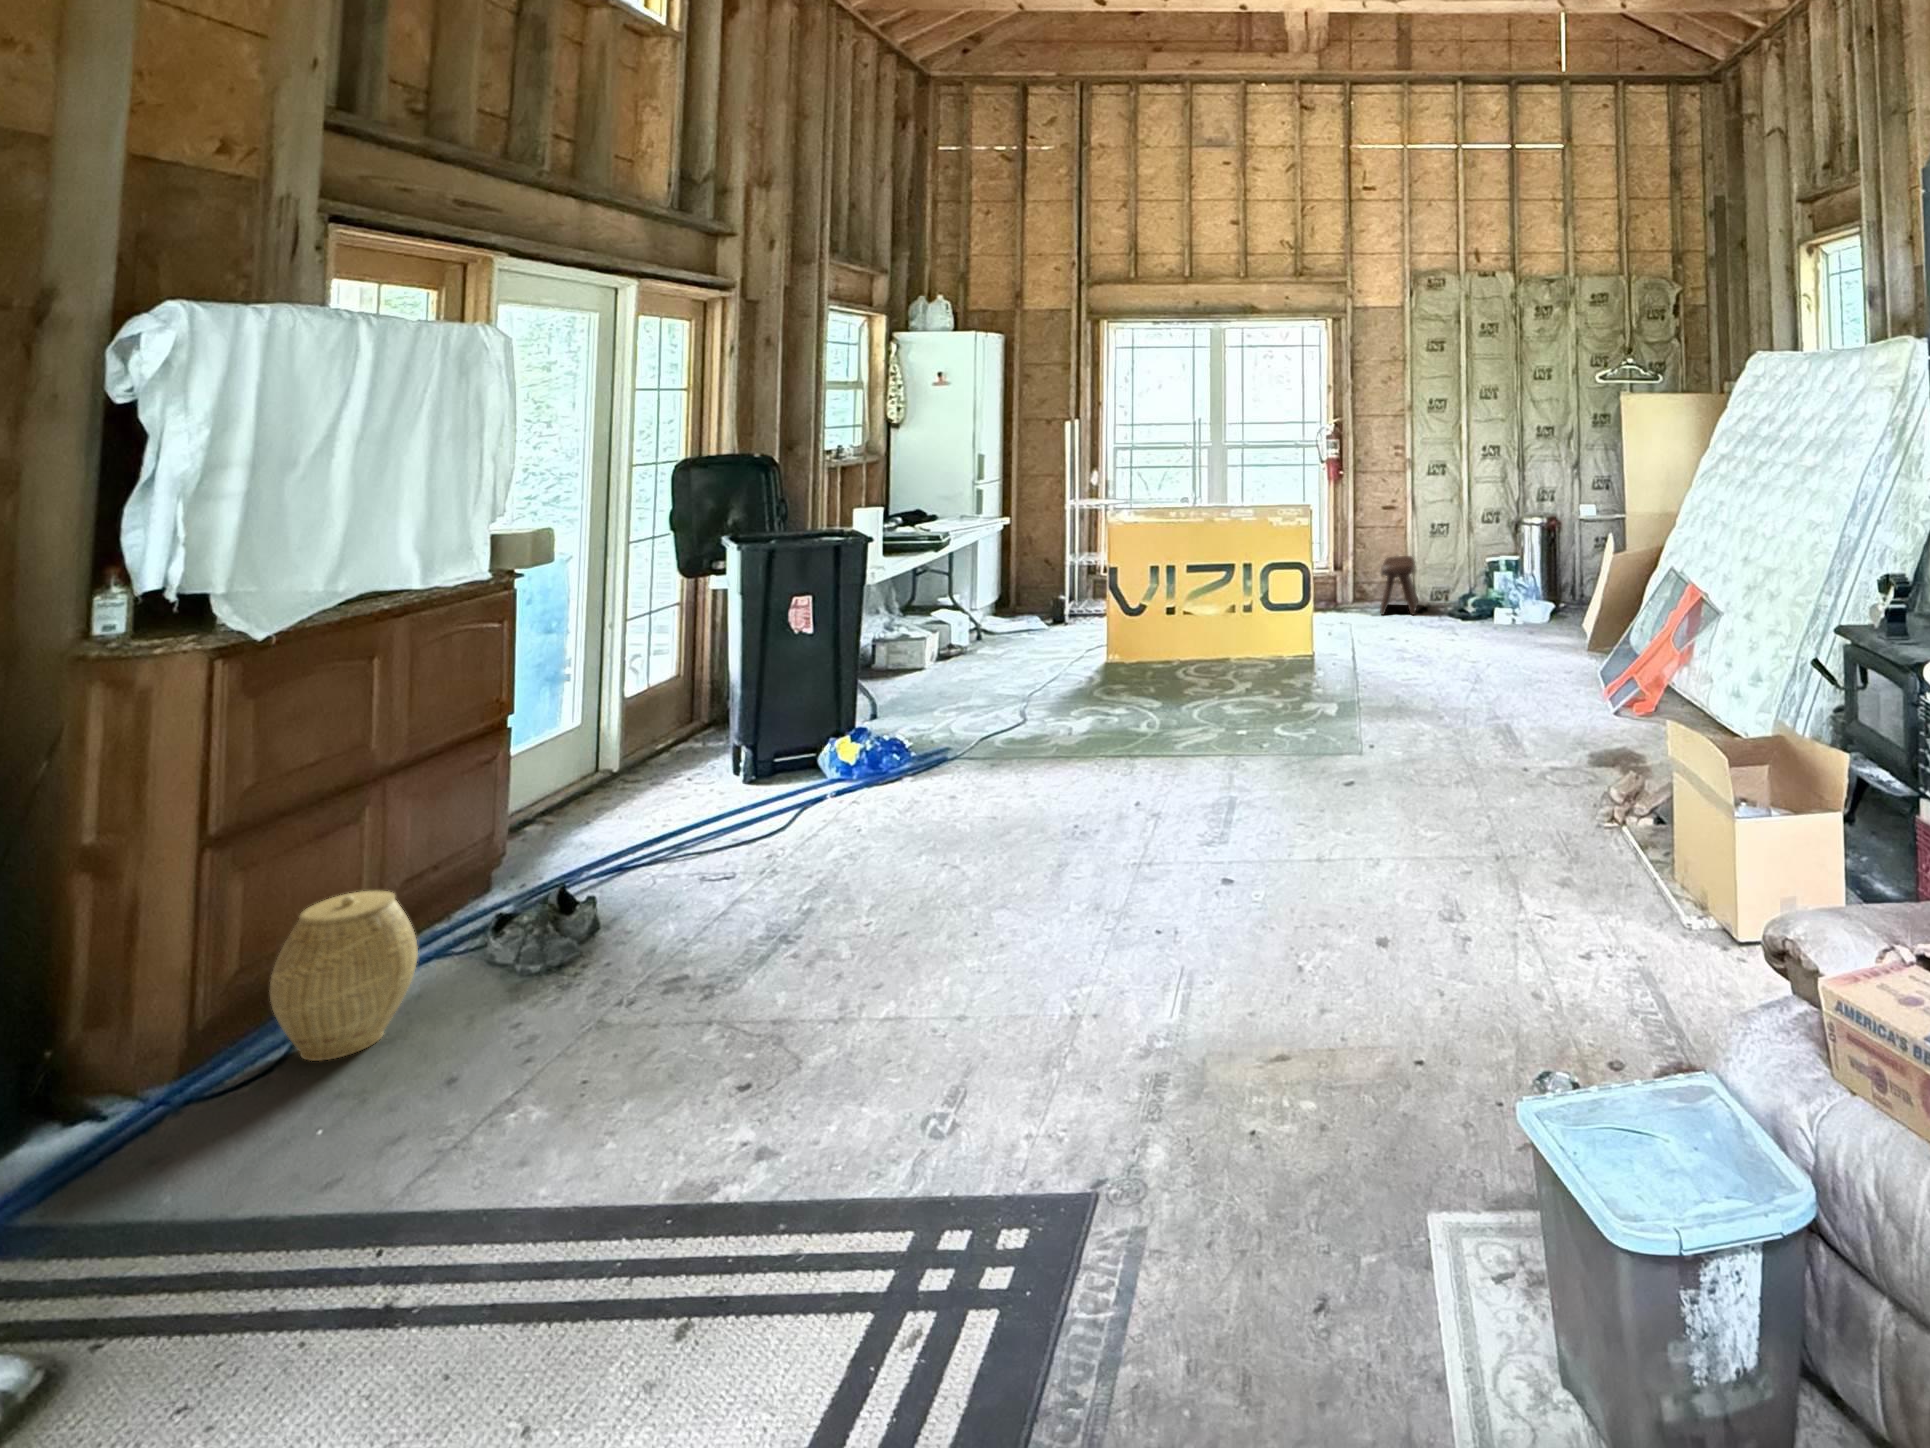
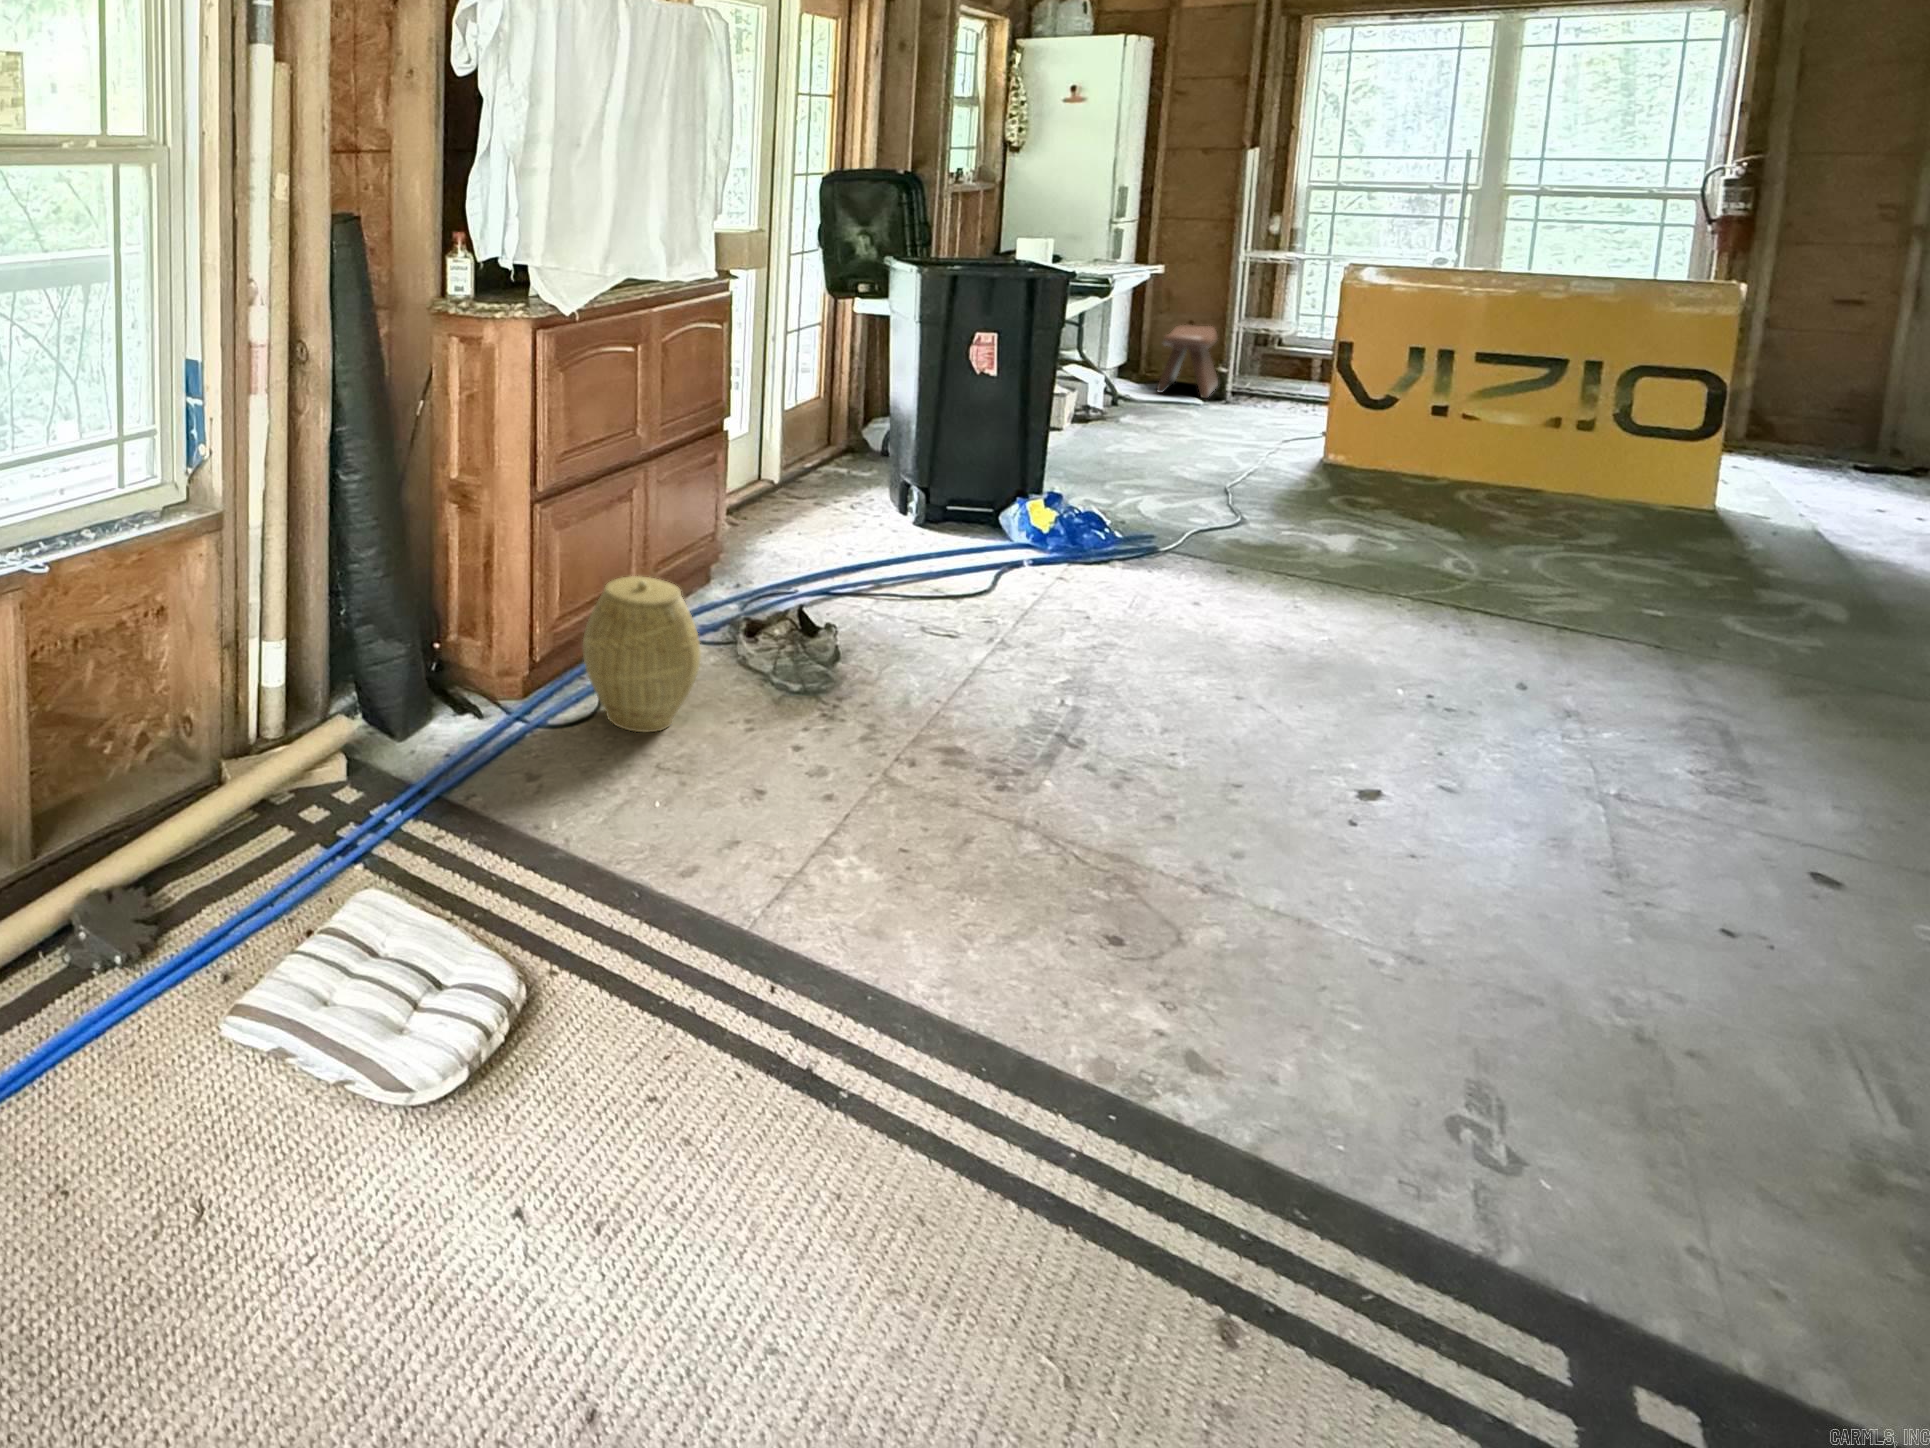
stool: present [1380,556,1418,615] -> present [1157,325,1218,398]

